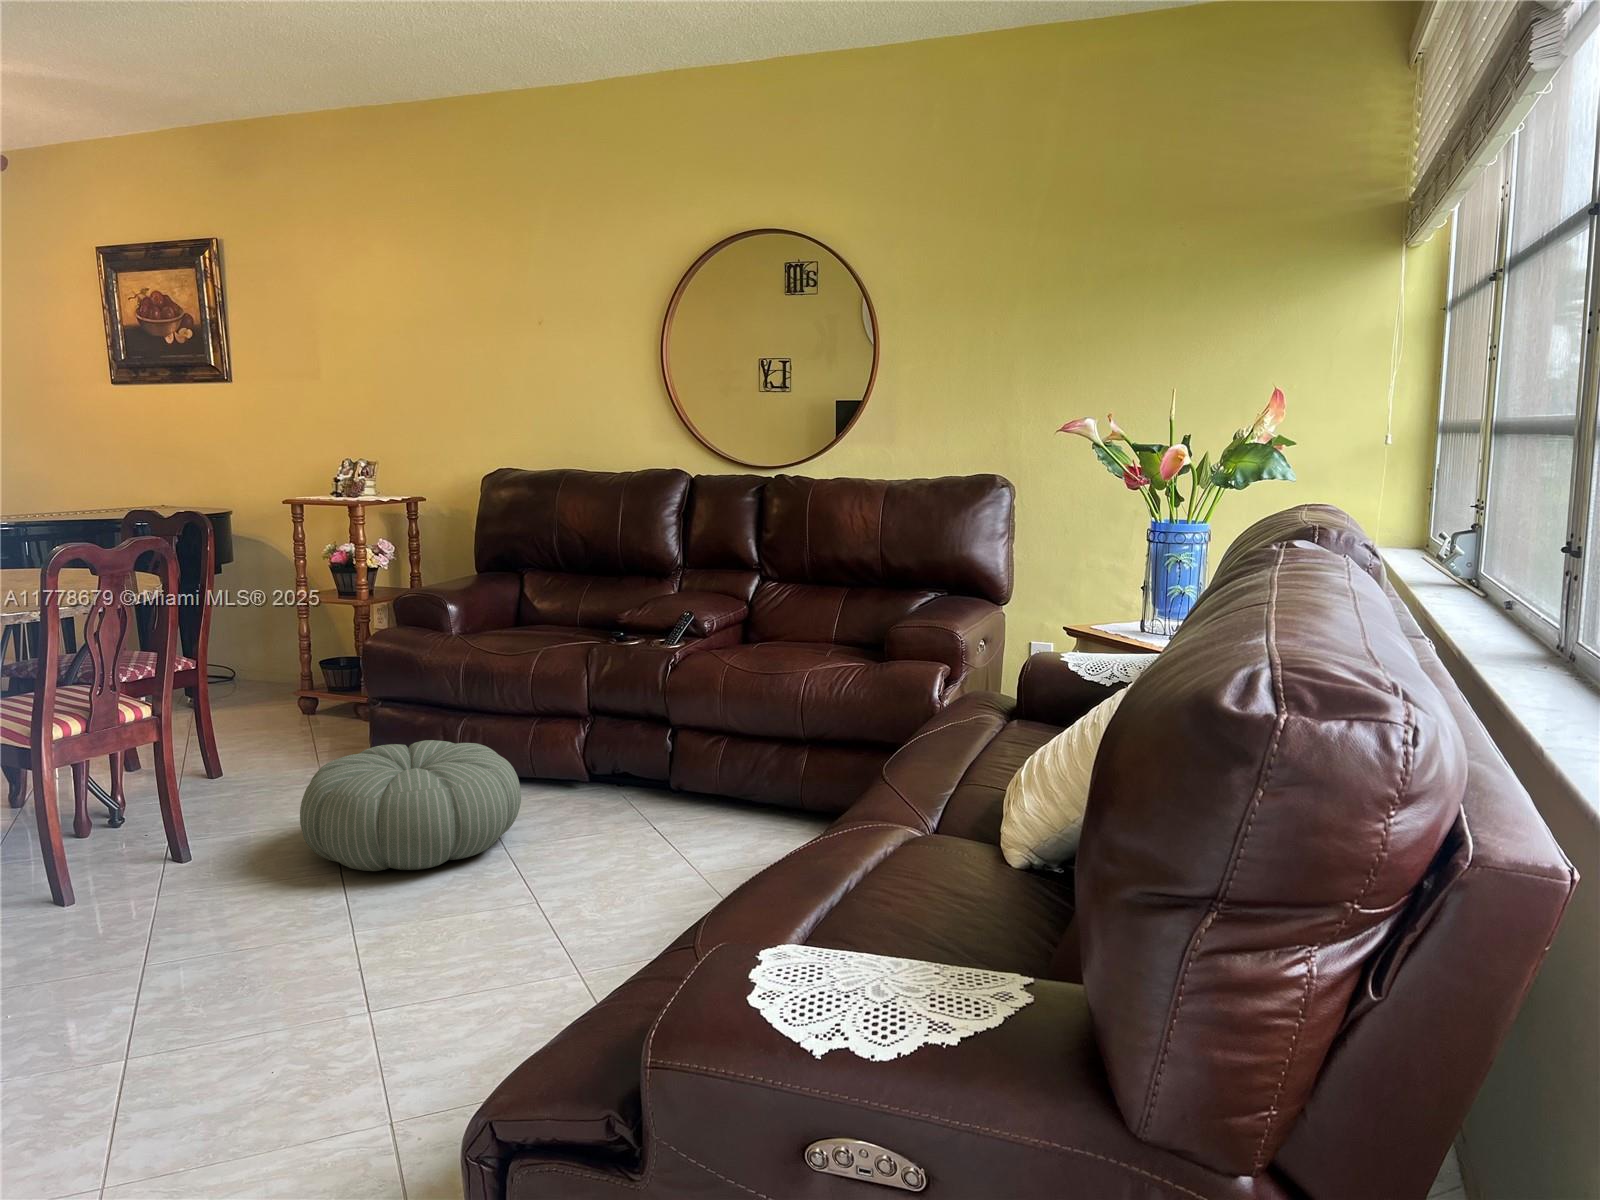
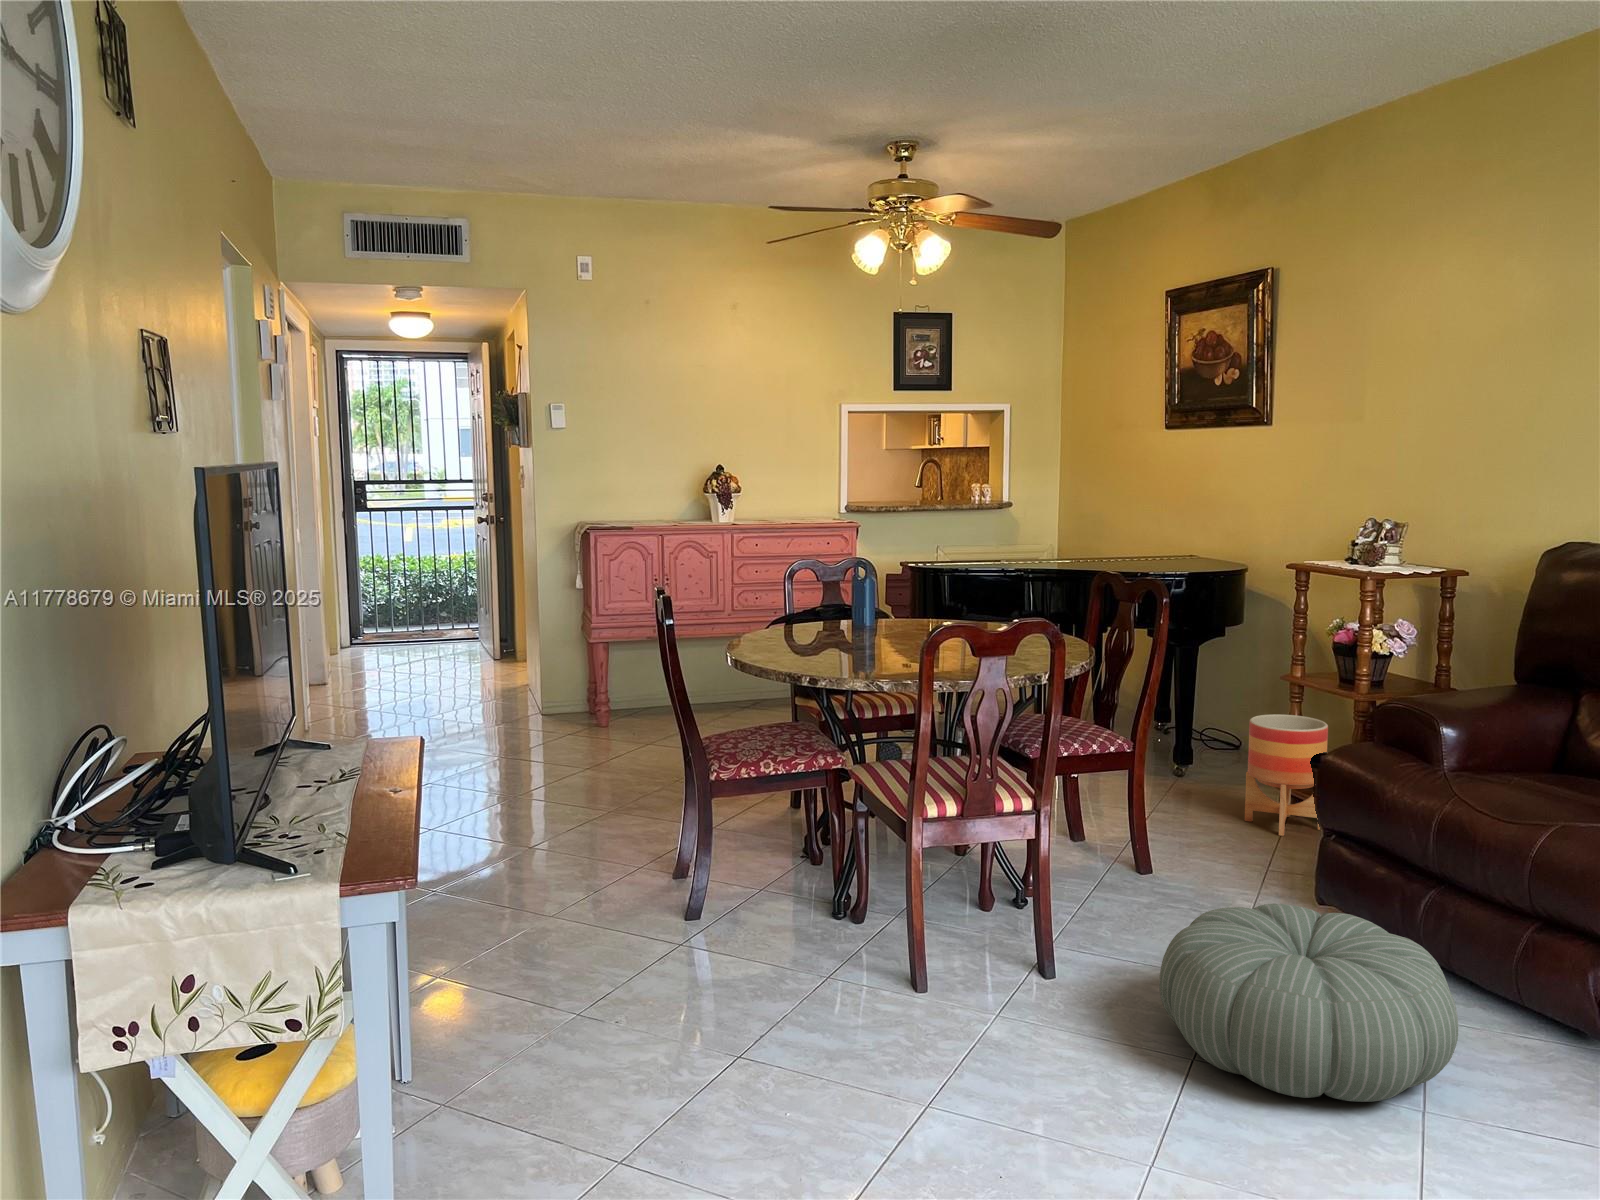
planter: none [271,629,346,730] -> present [1245,714,1328,836]

